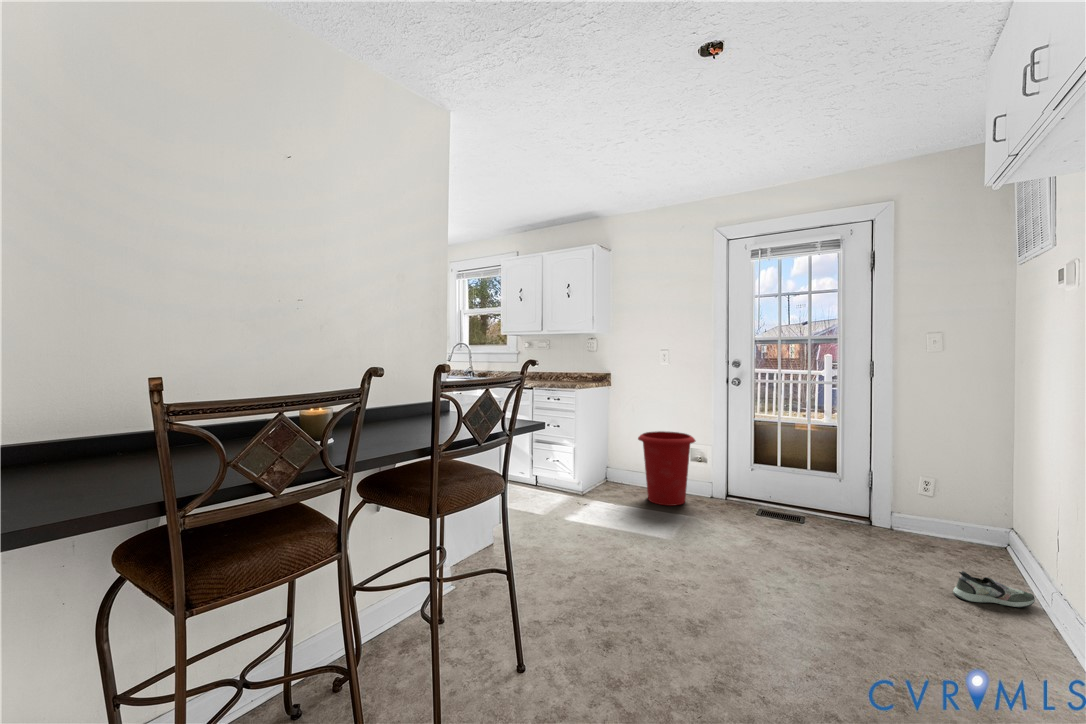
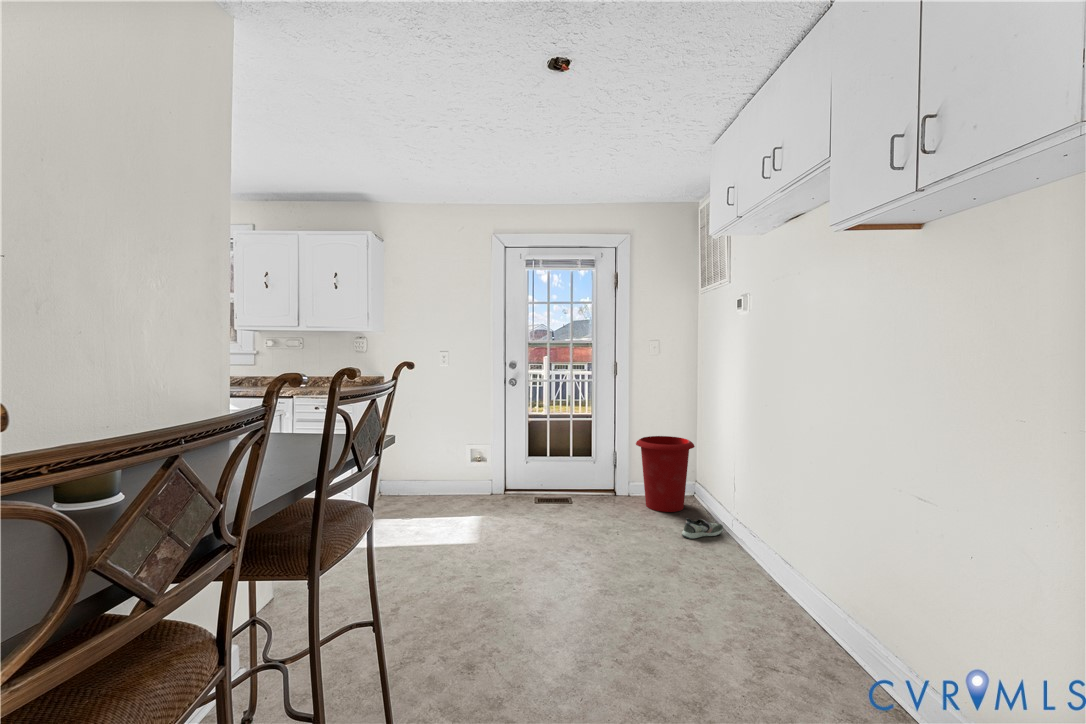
waste bin: present [638,431,696,506] -> present [636,436,695,512]

